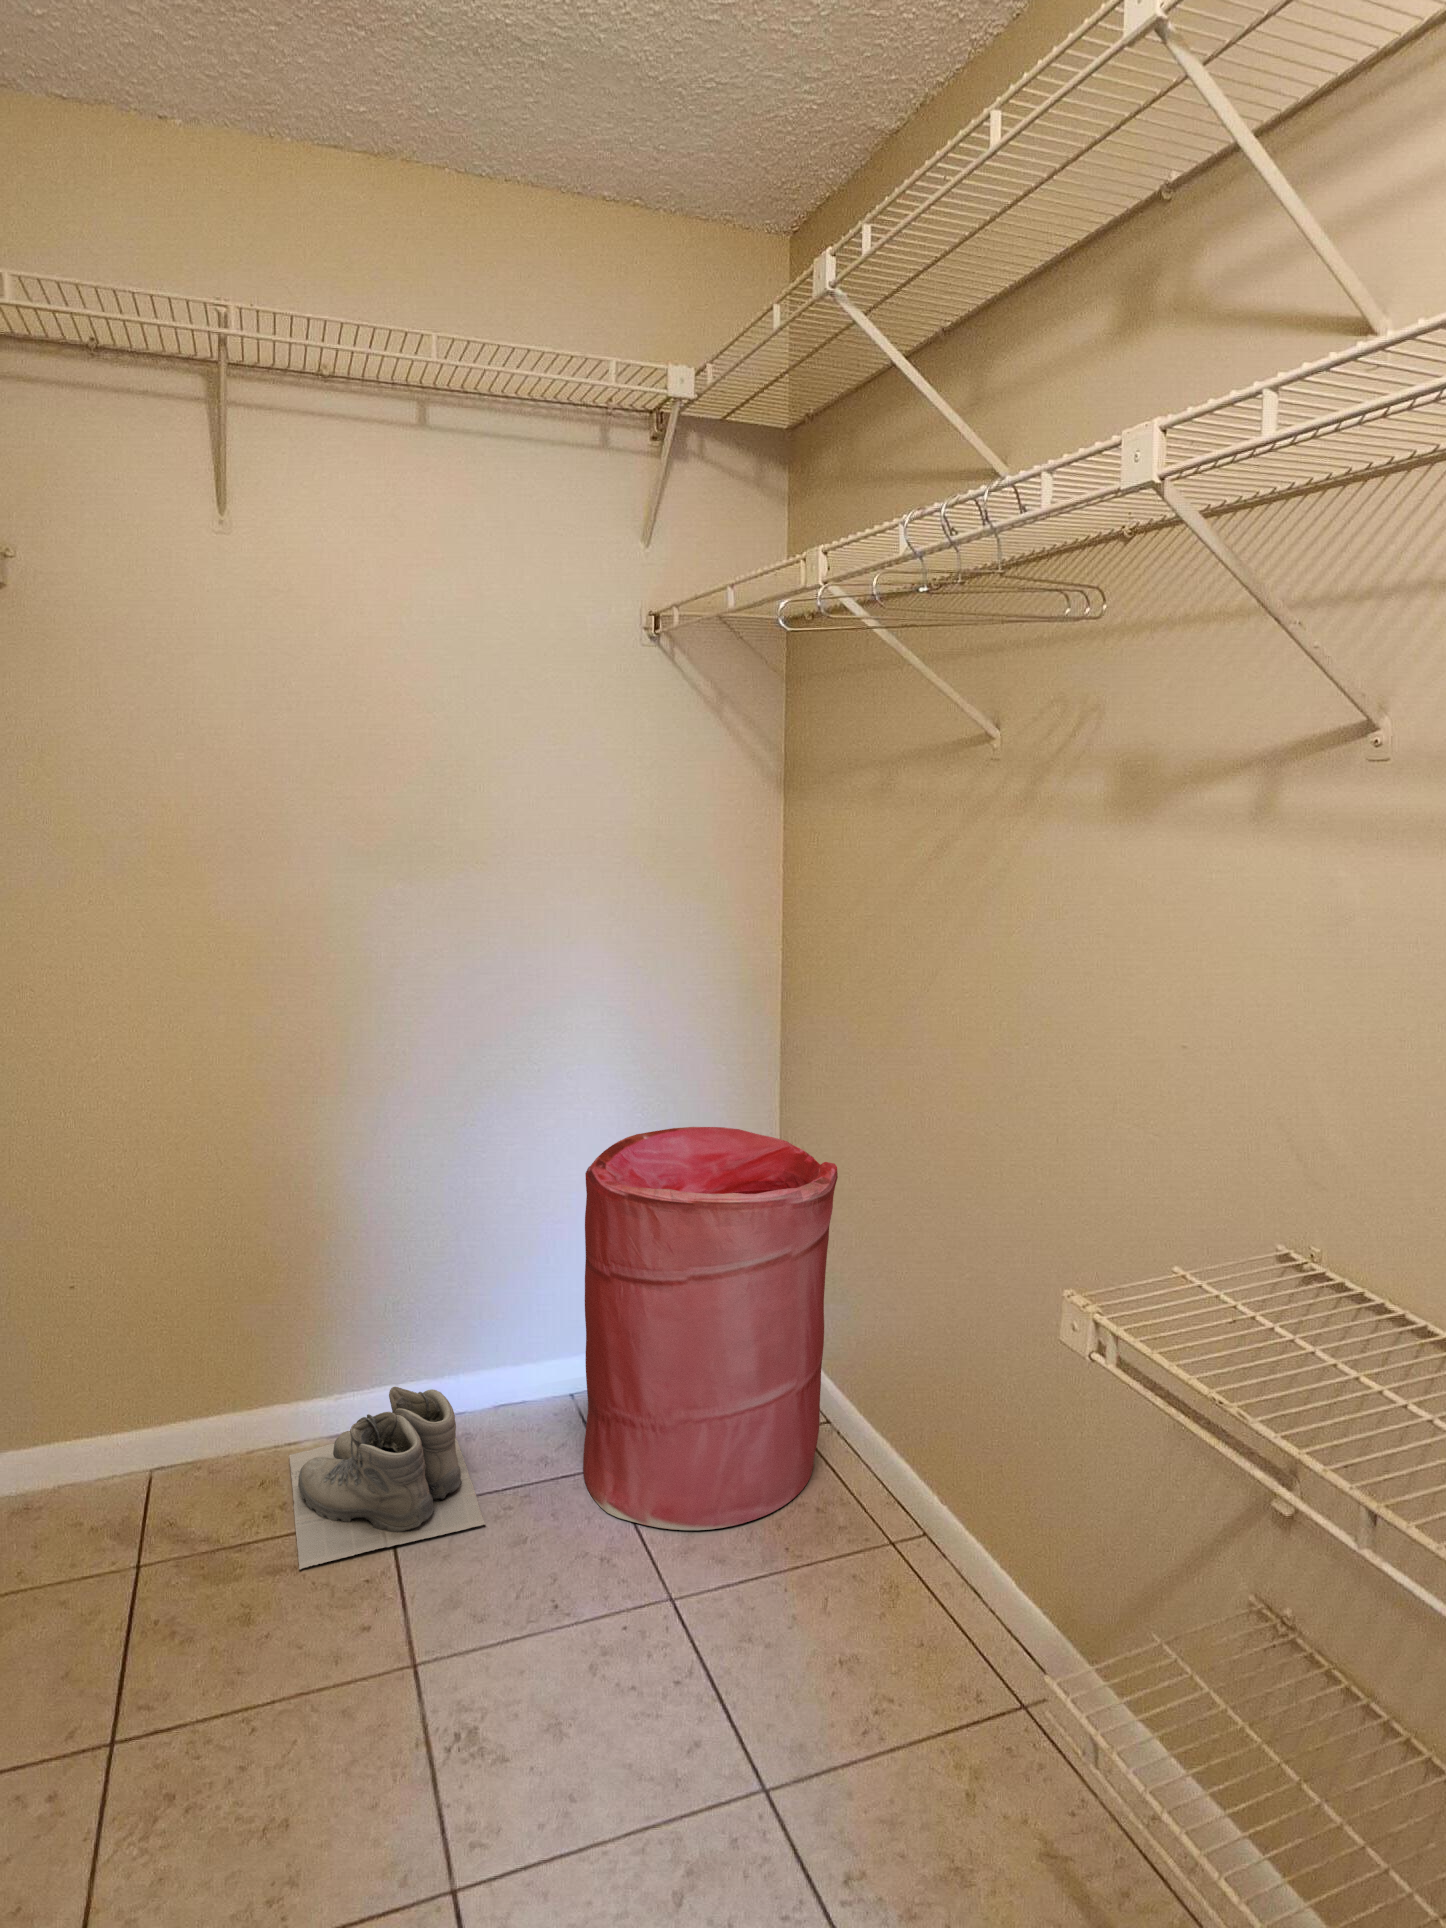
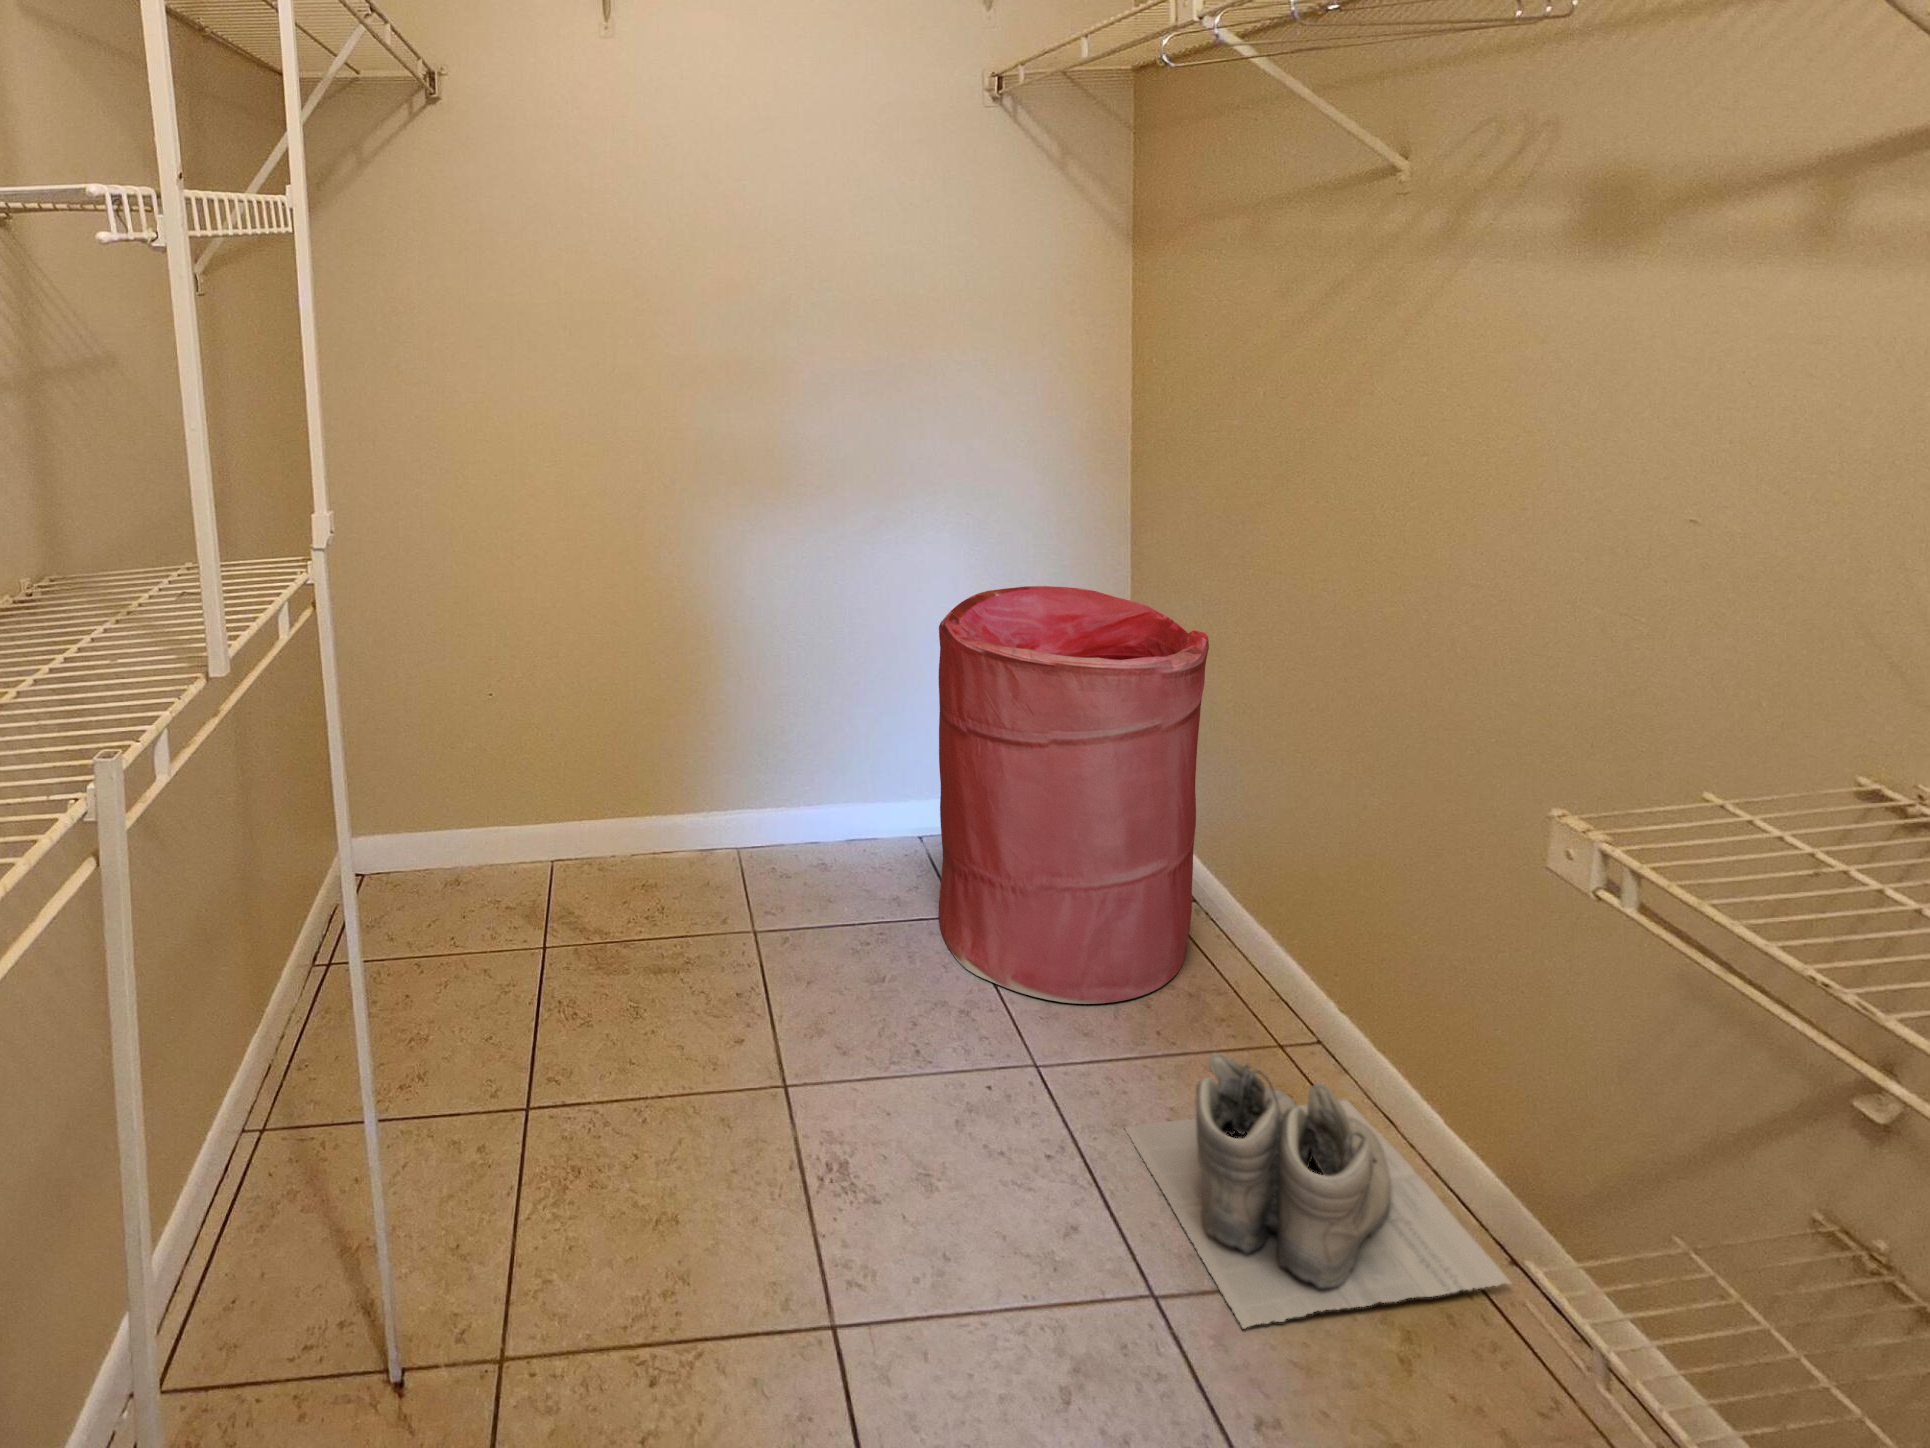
boots: present [289,1387,485,1569] -> present [1125,1053,1512,1329]

